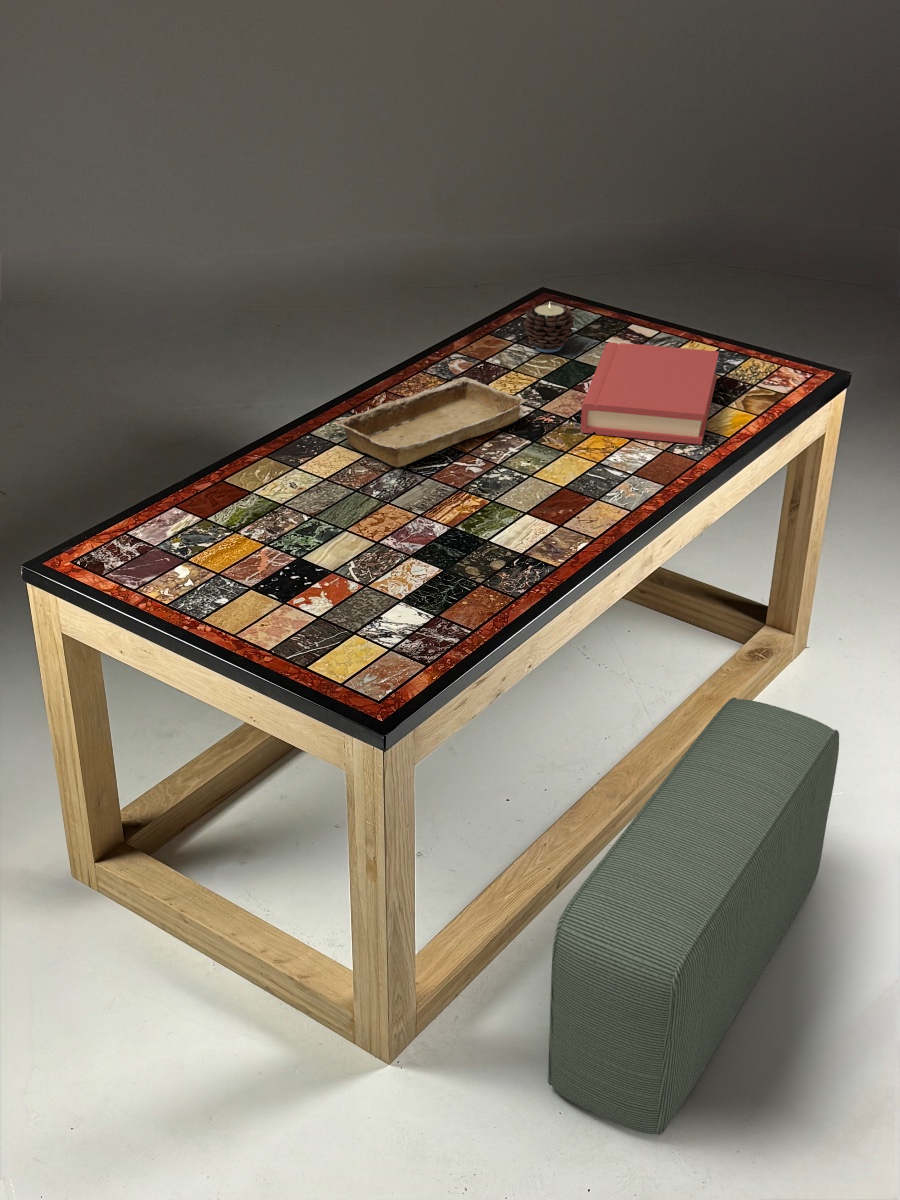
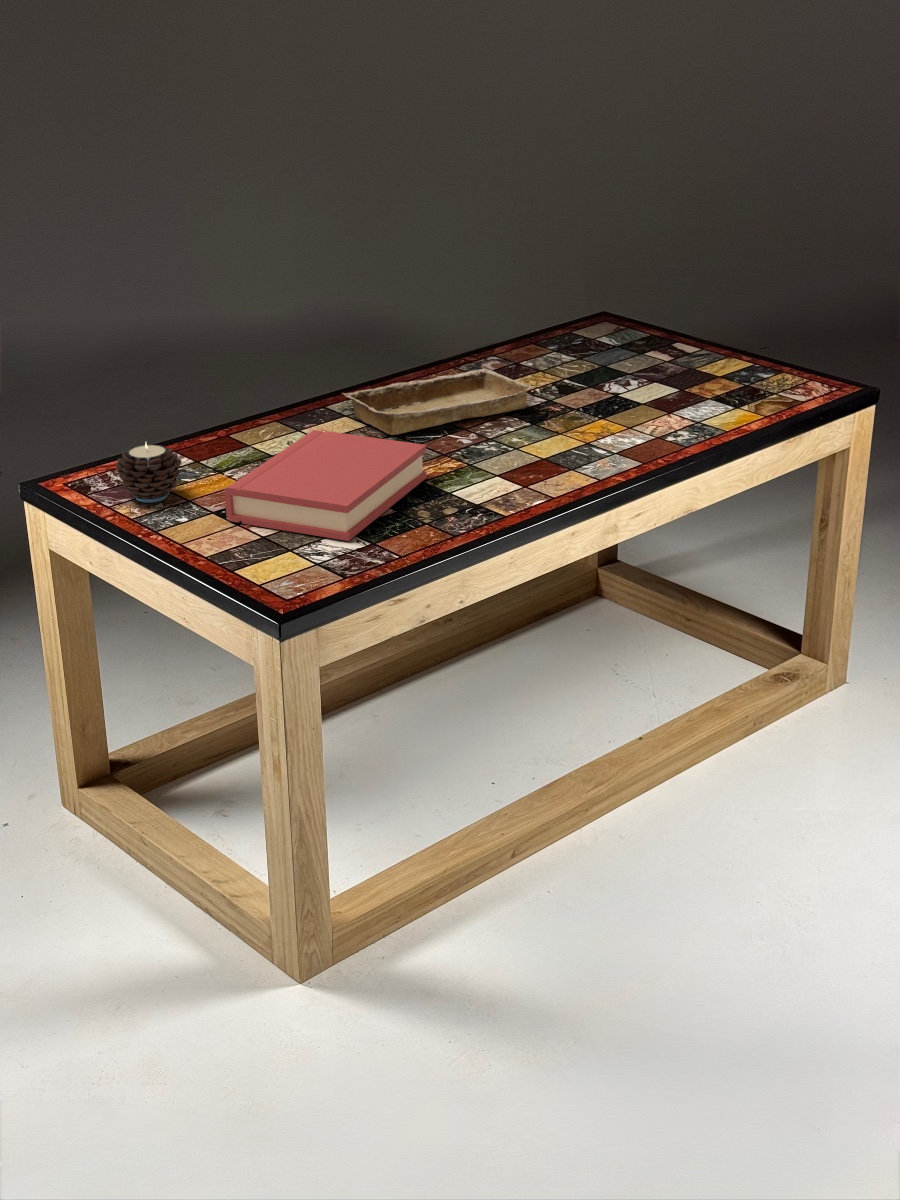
candle: present [524,302,574,353] -> present [115,443,181,503]
hardback book: present [581,342,719,445] -> present [224,430,427,541]
pouf: present [548,697,839,1135] -> none [434,670,789,1062]

